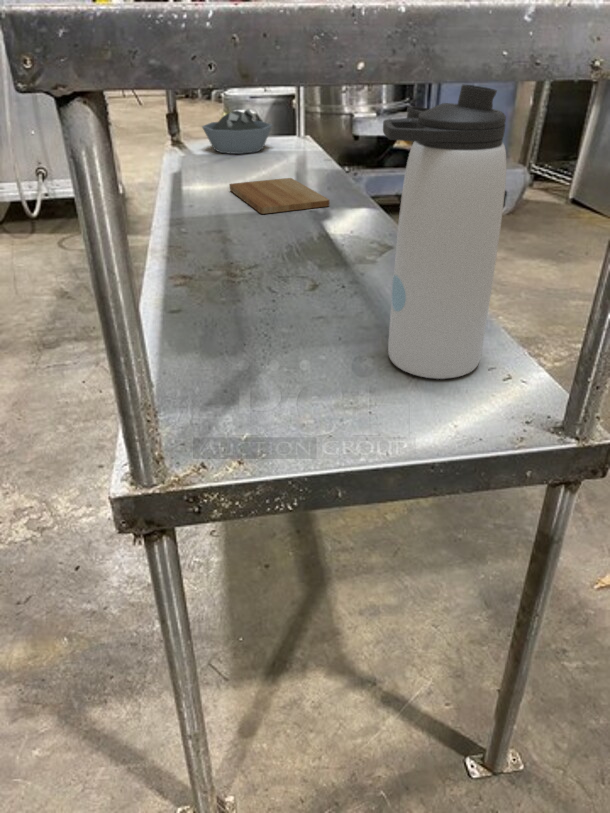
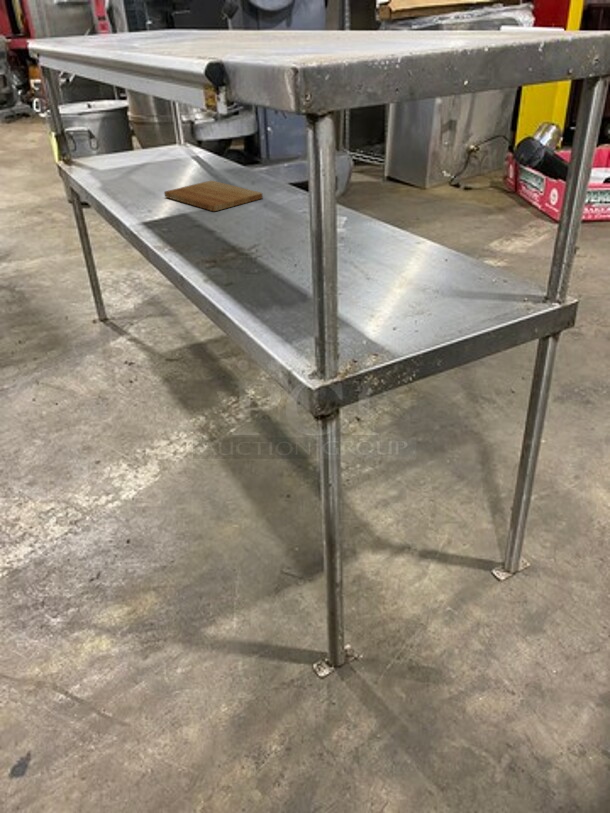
thermos bottle: present [383,84,506,379] -> none [394,94,476,292]
bowl: present [202,109,272,154] -> none [95,125,159,168]

